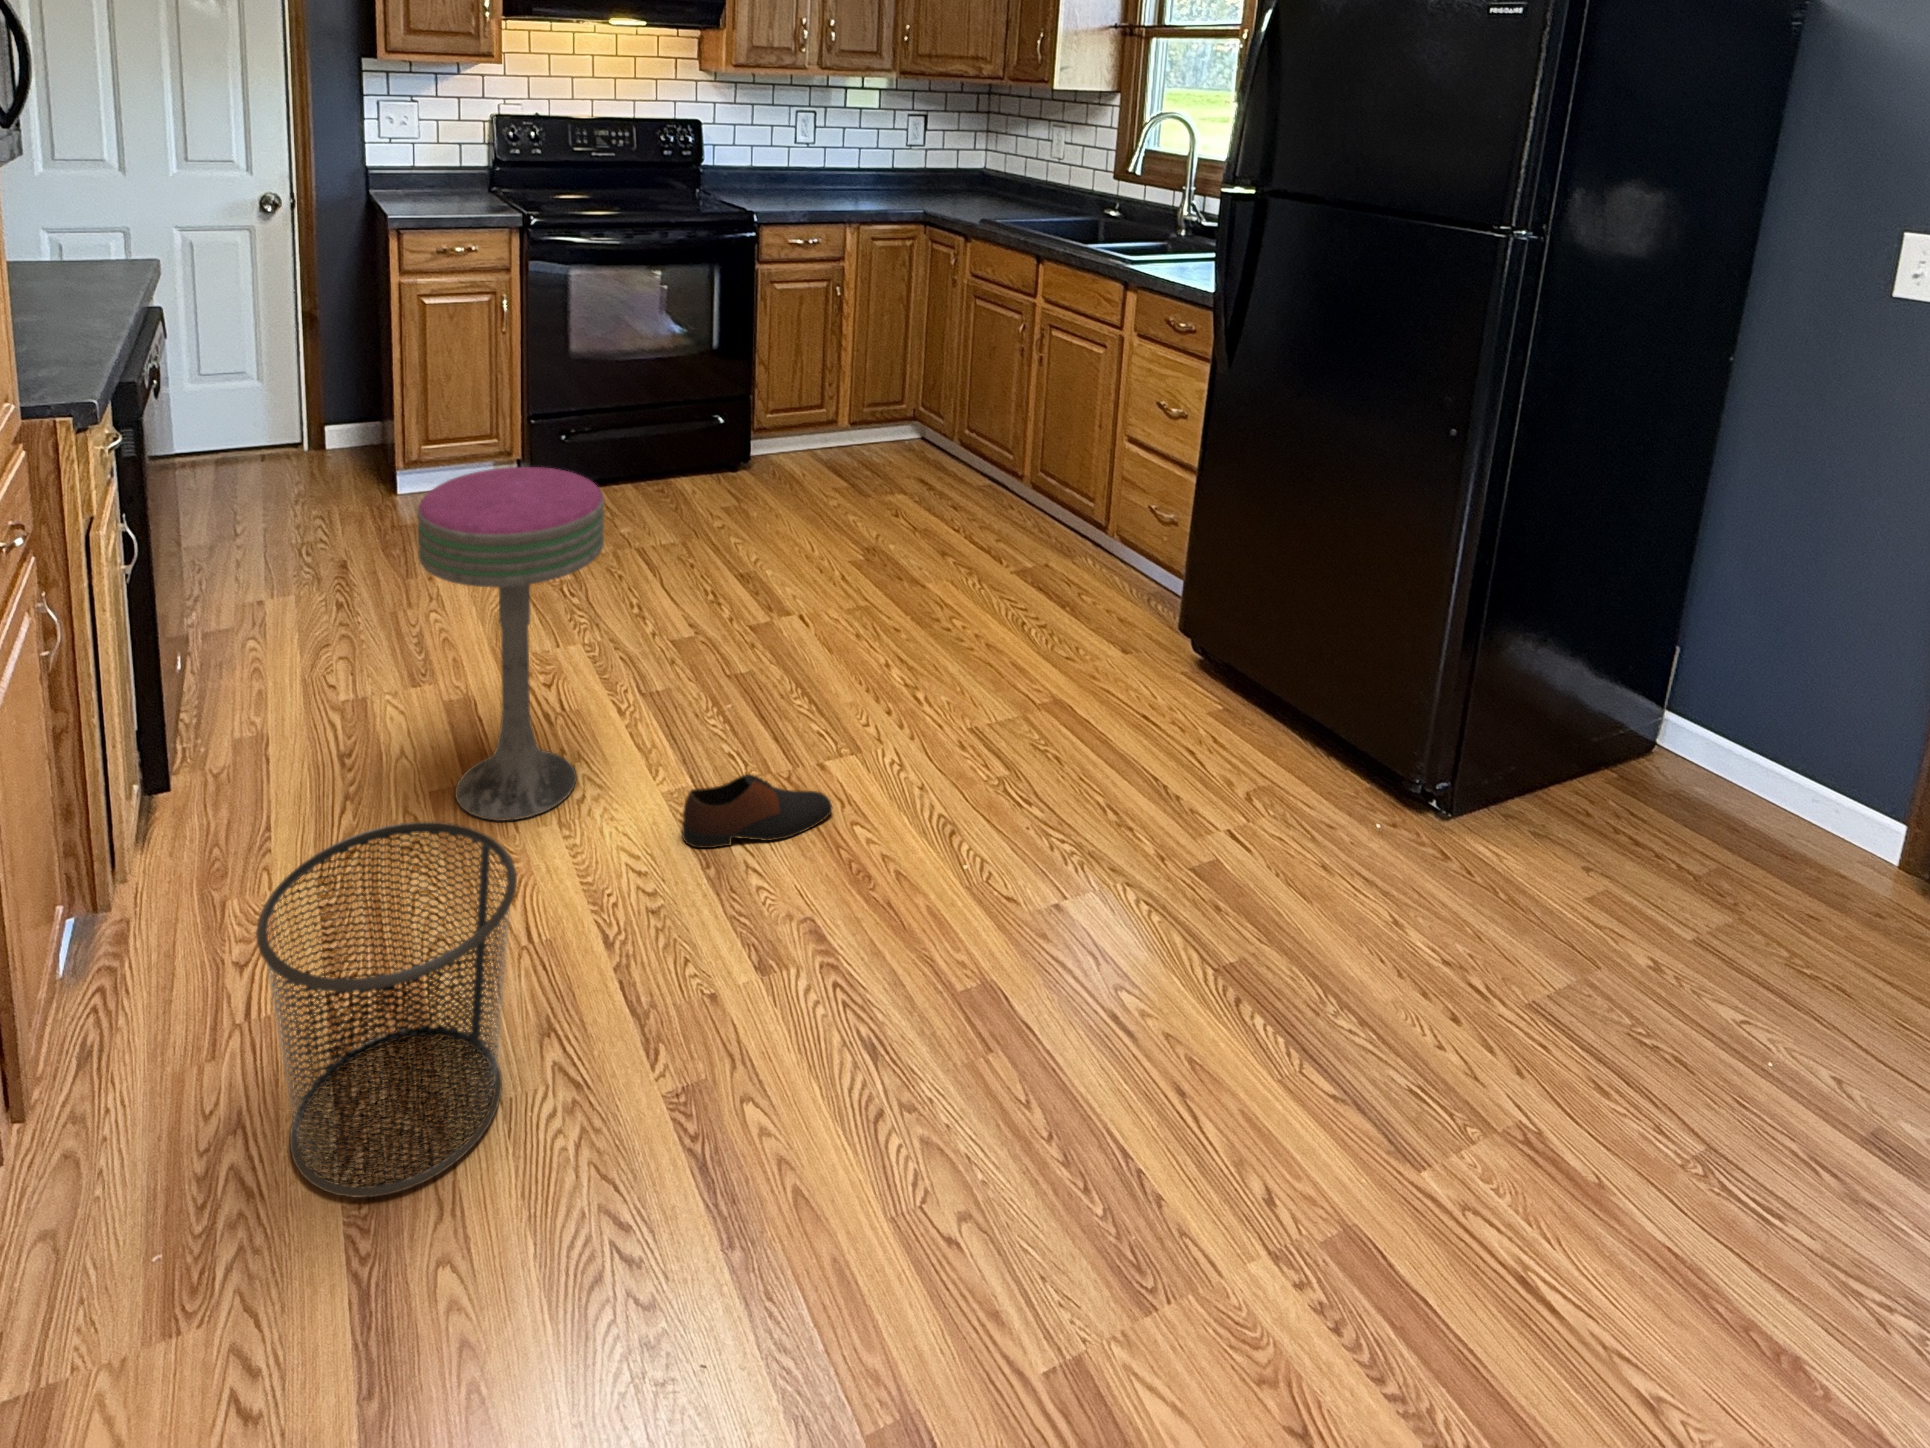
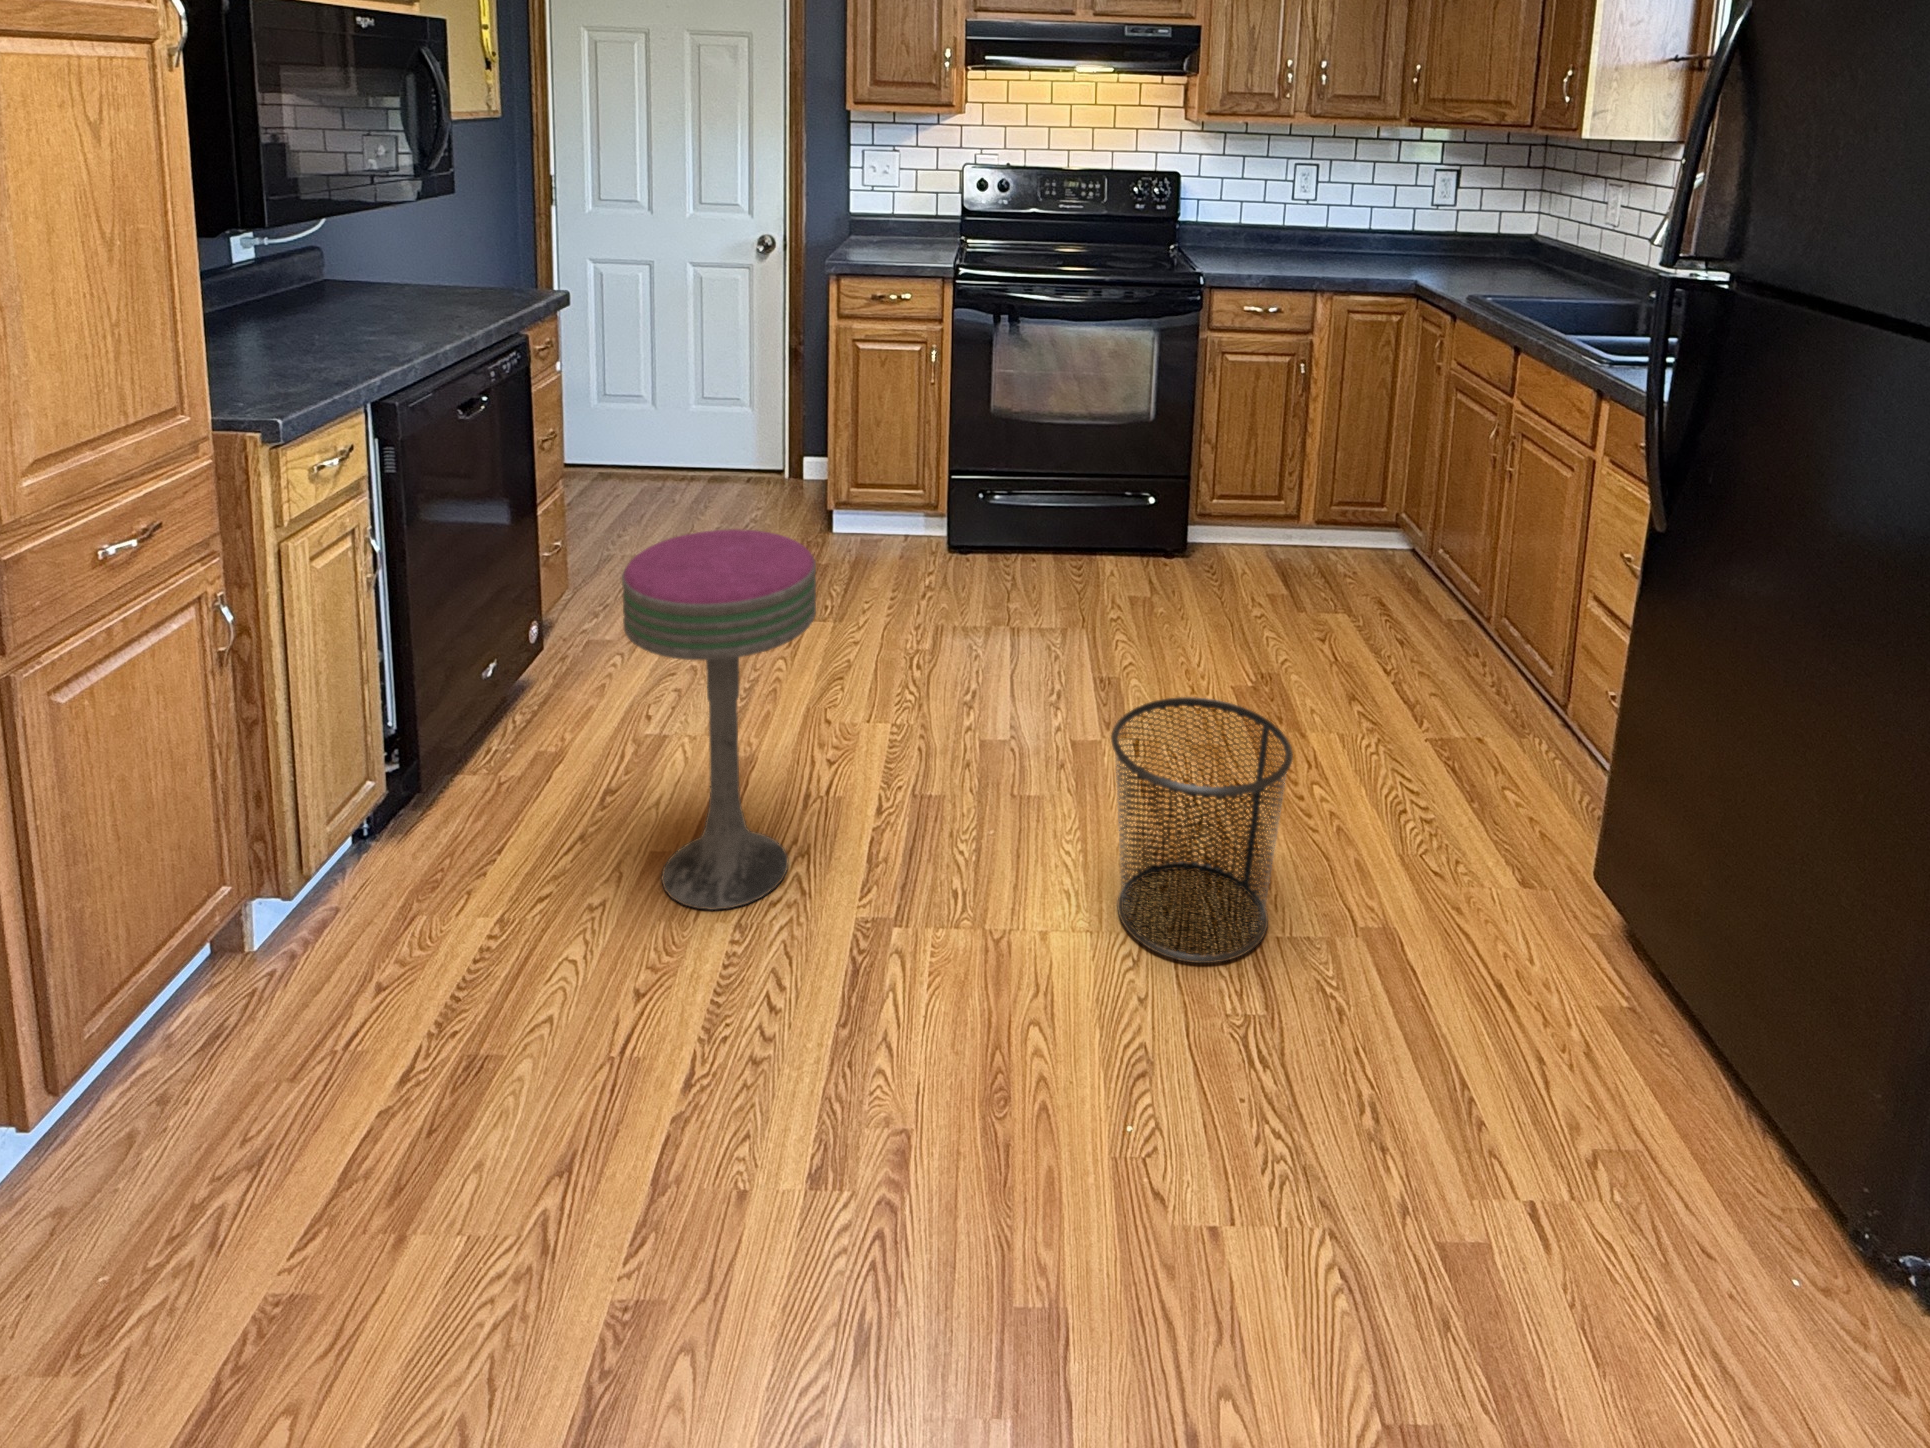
shoe: present [682,774,832,848] -> none [838,927,1015,1018]
waste bin: present [256,822,517,1197] -> present [1111,697,1293,963]

